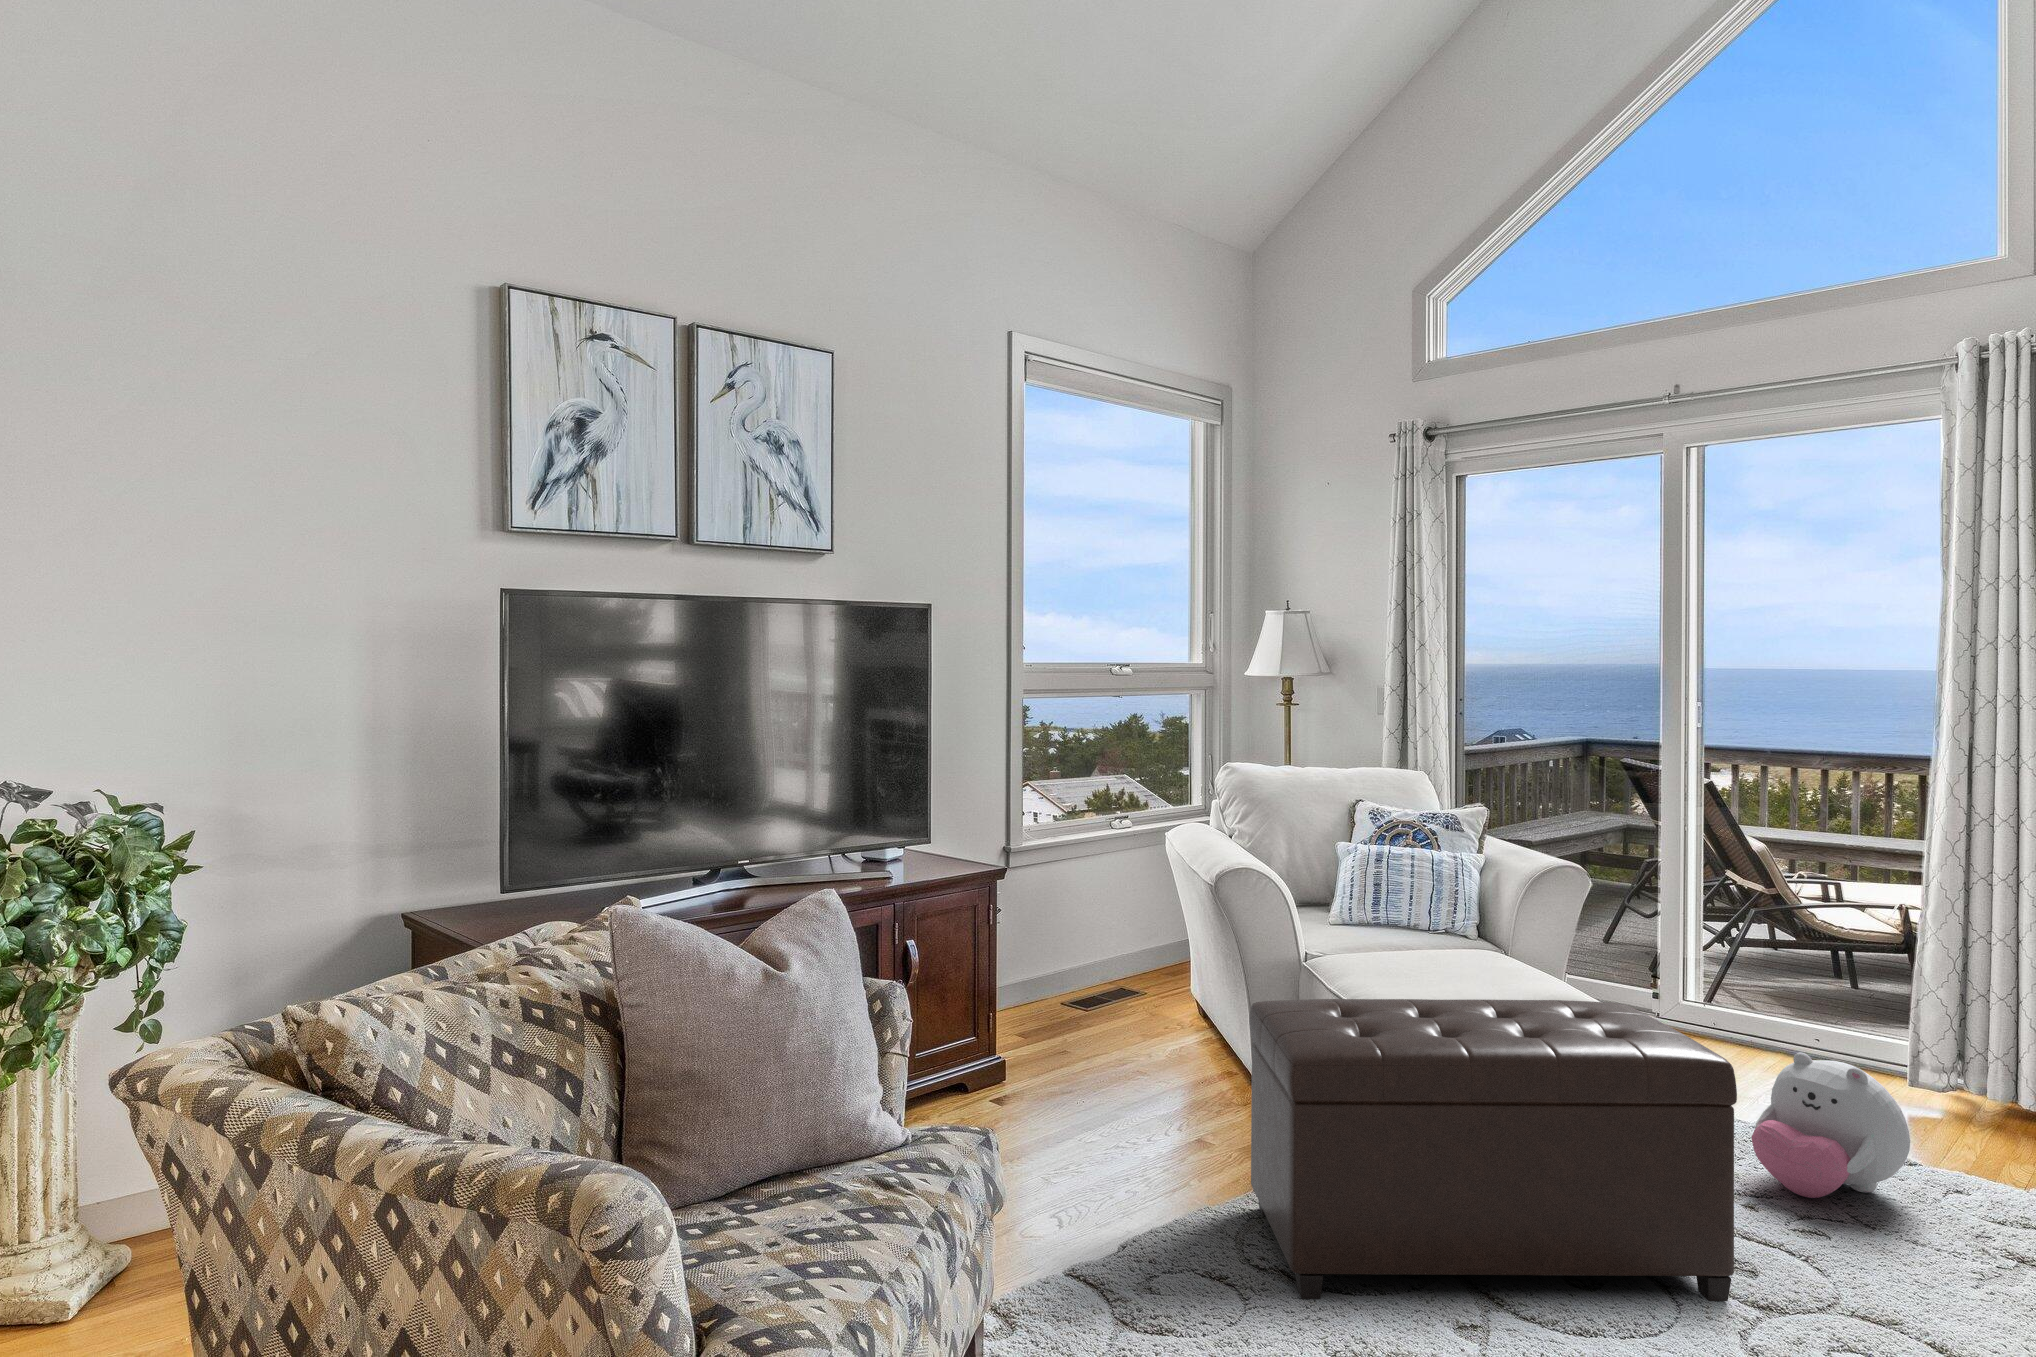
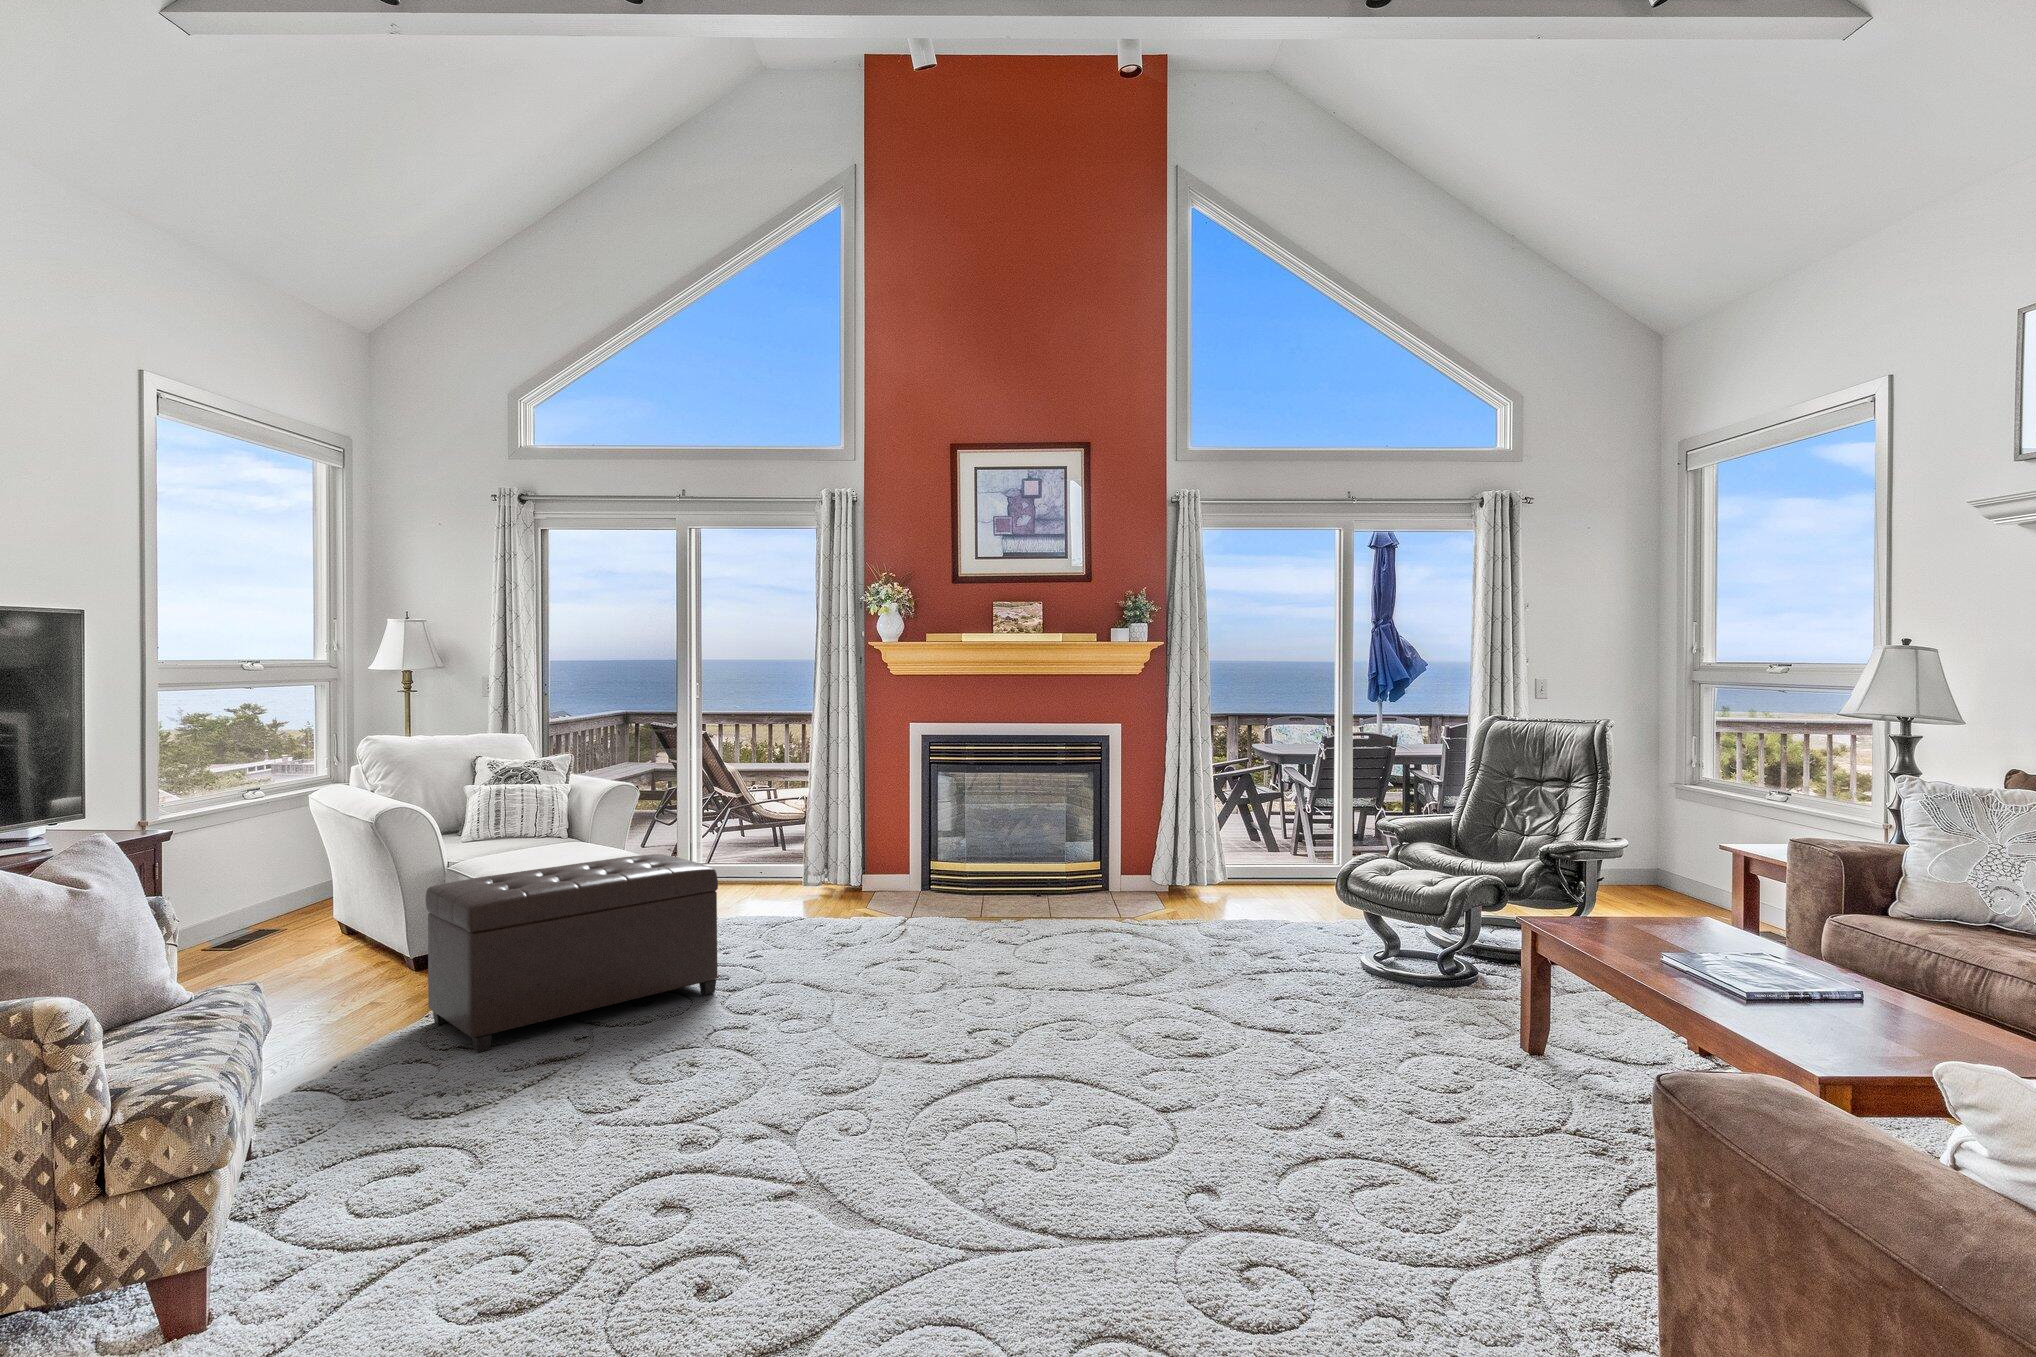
plush toy: present [1752,1052,1910,1198] -> none [727,870,799,945]

